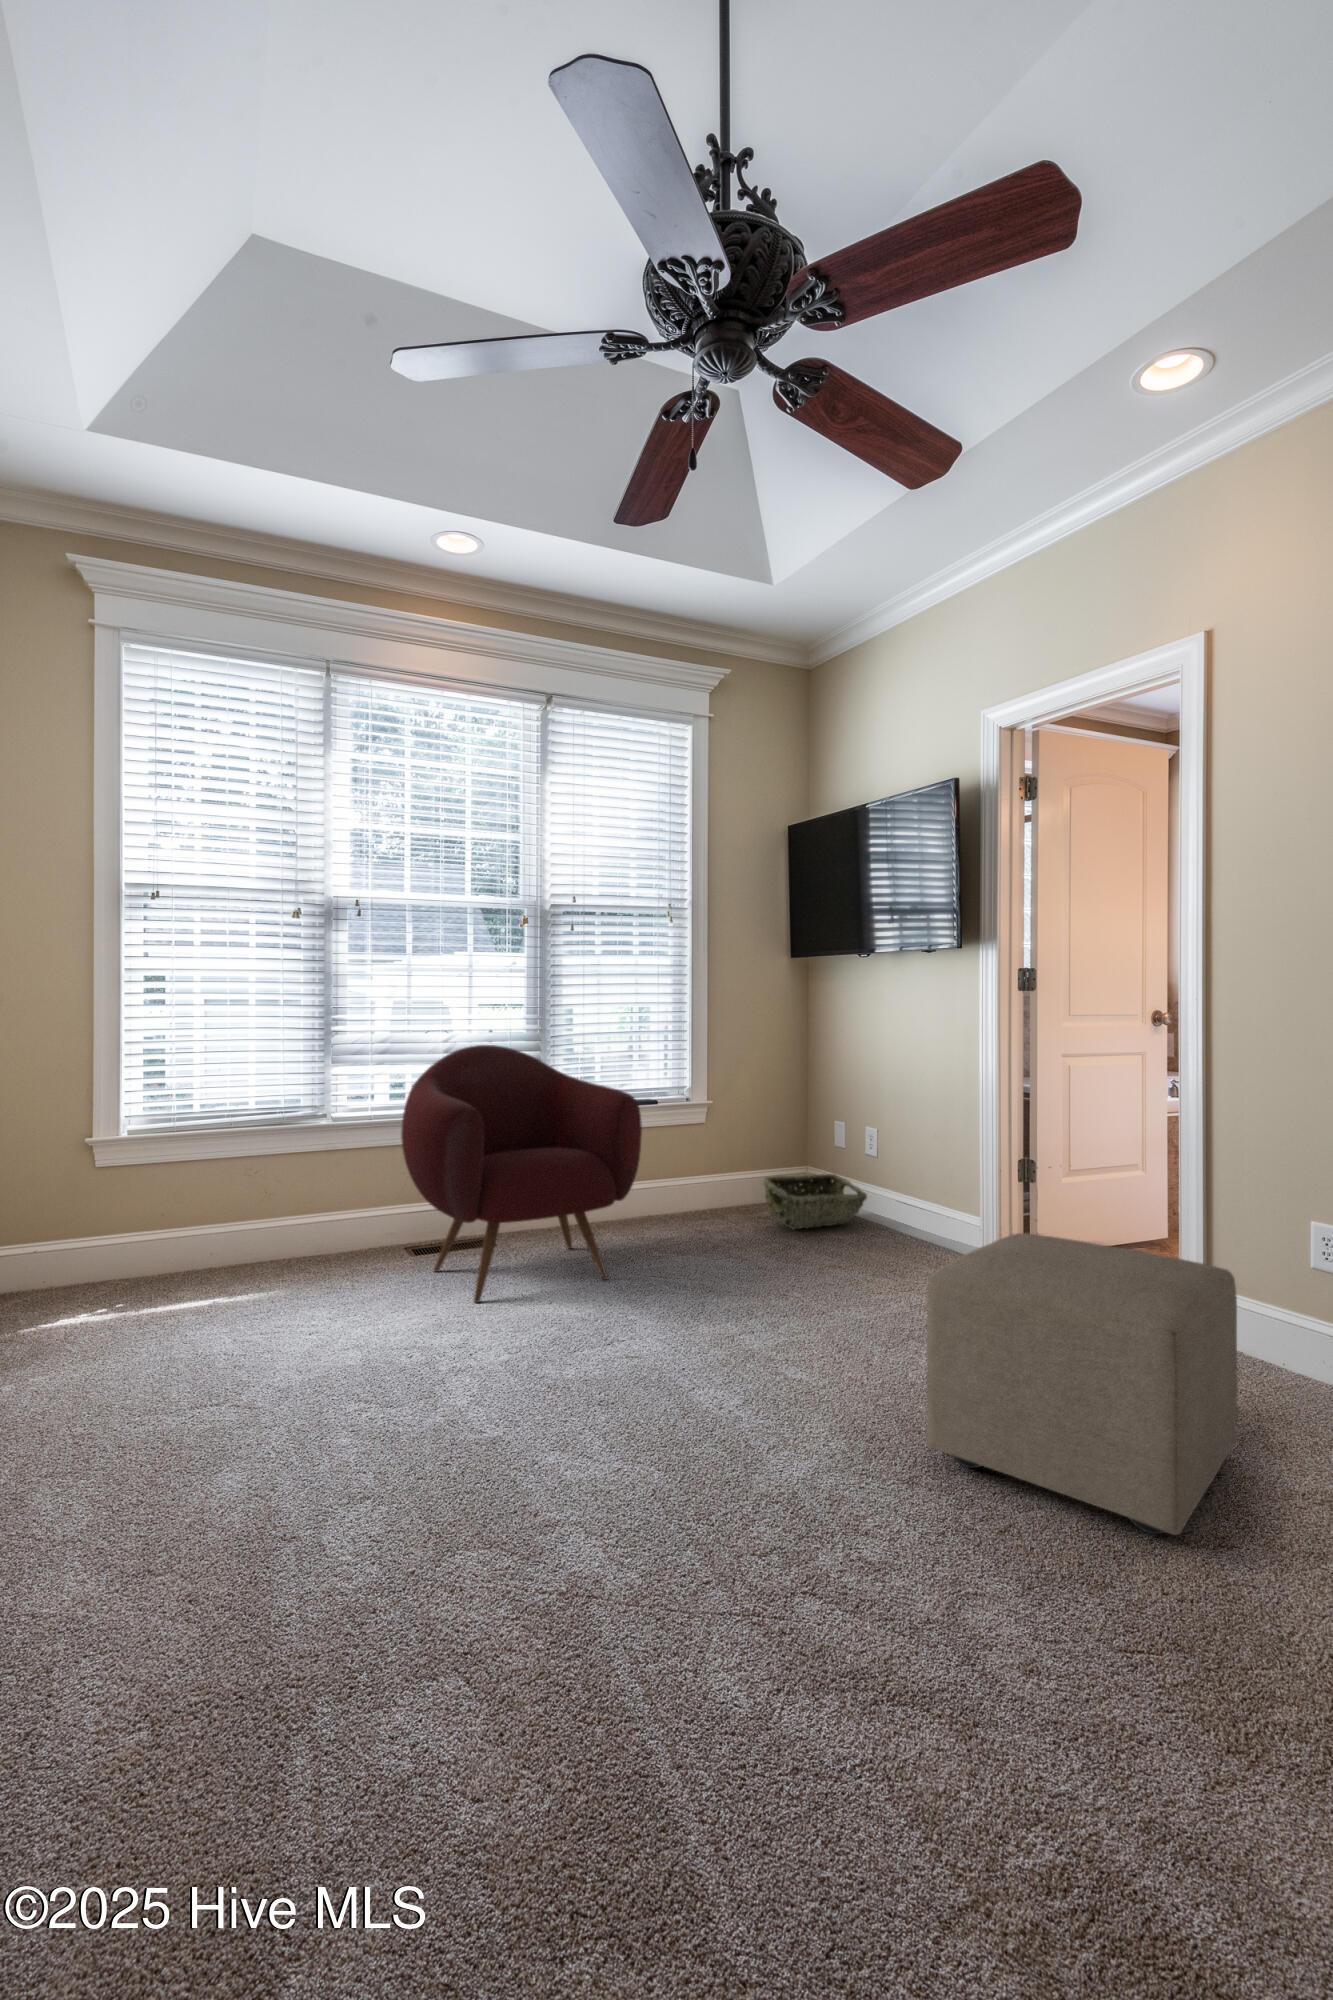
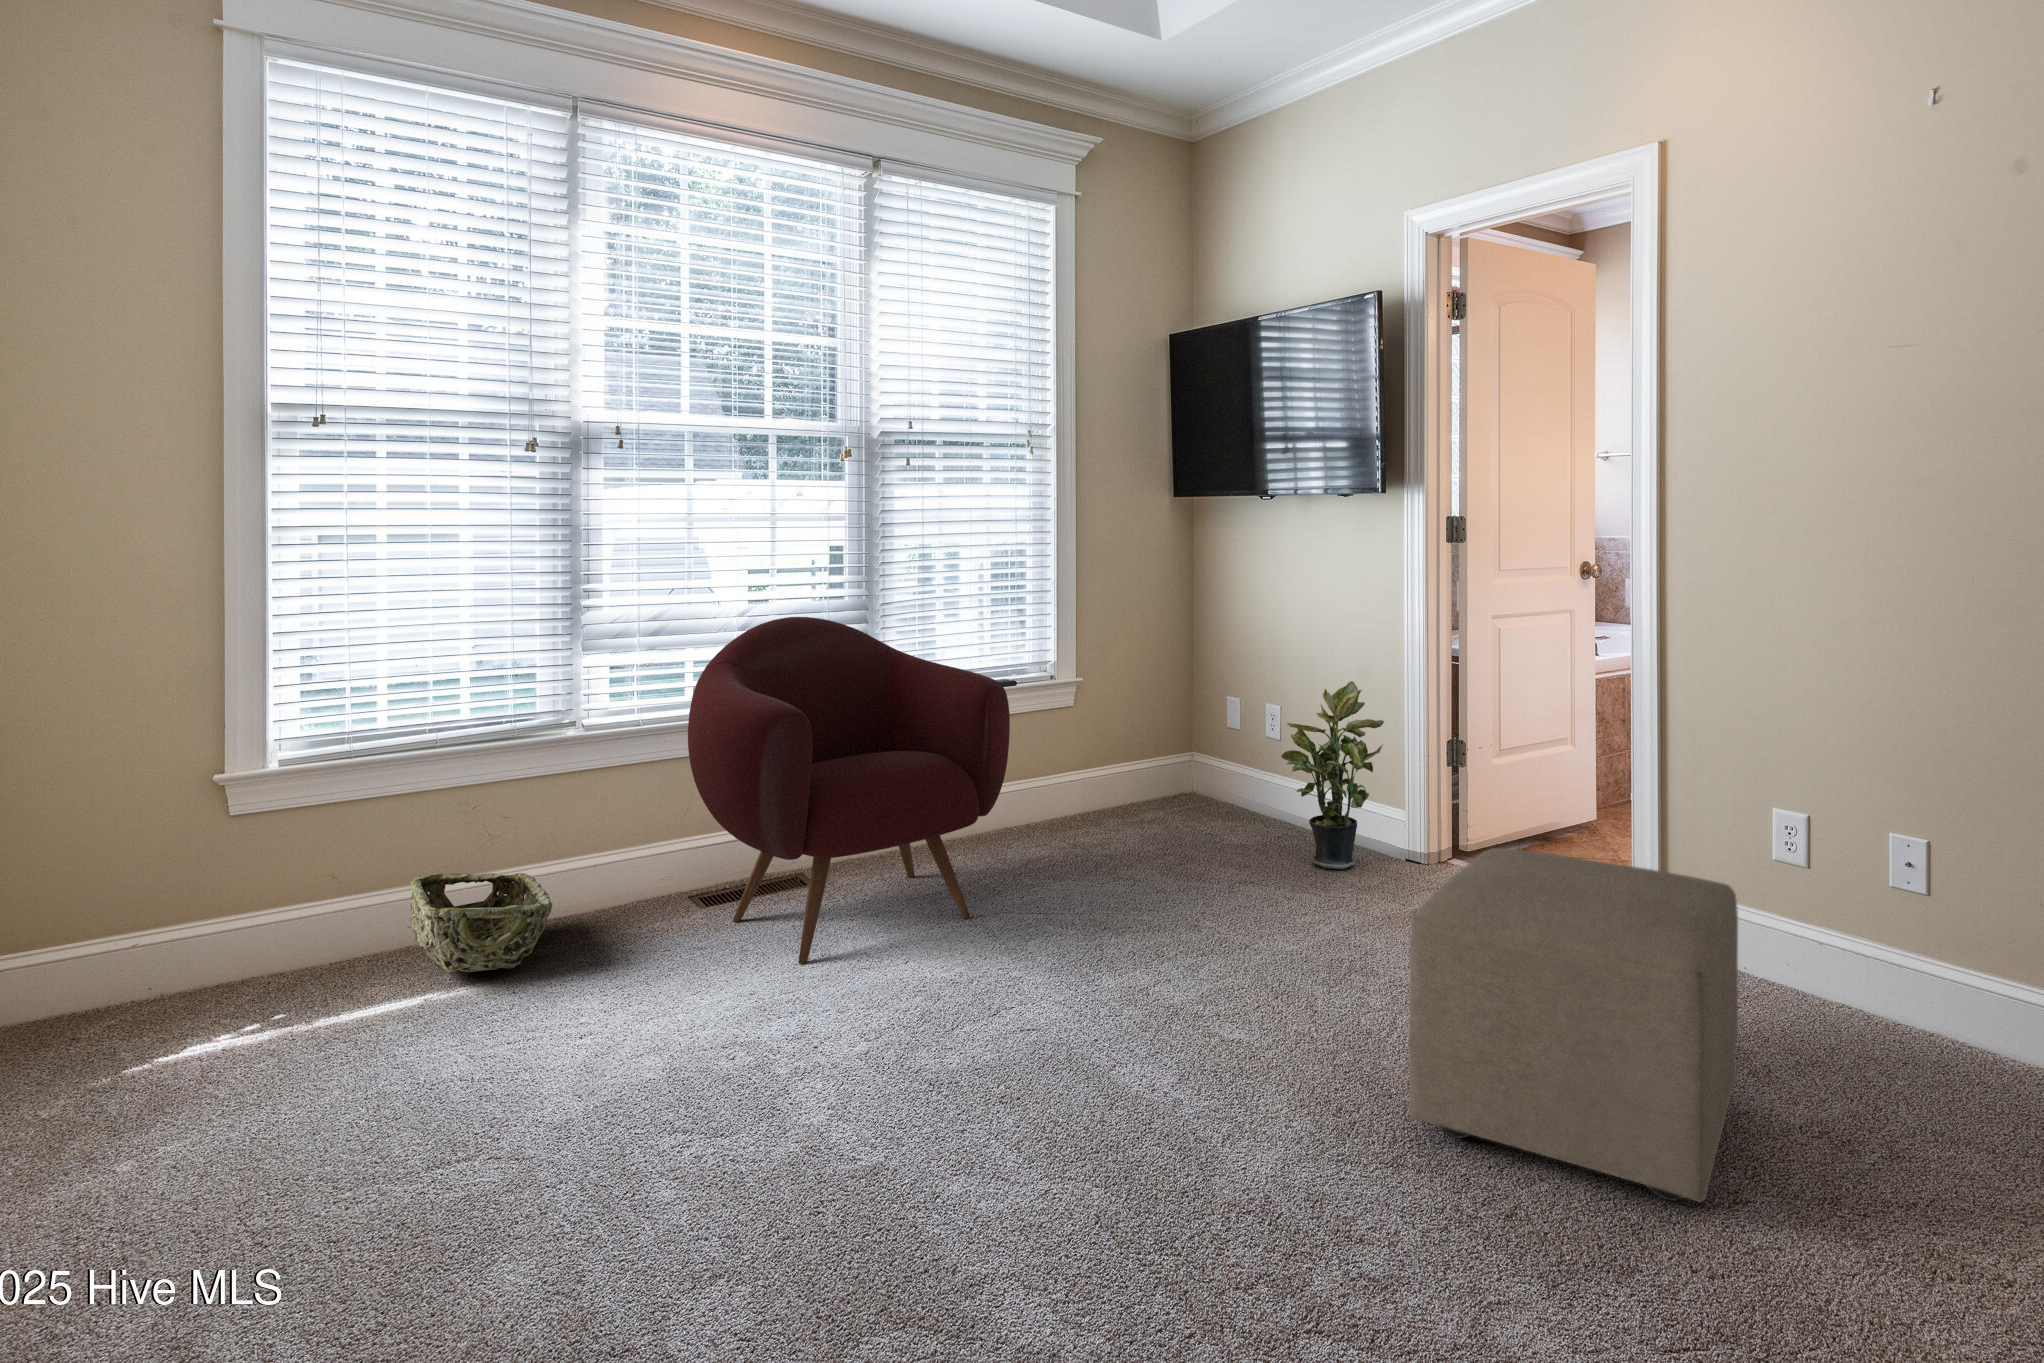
potted plant: none [868,1105,955,1262] -> present [1281,681,1384,869]
woven basket: present [763,1174,867,1229] -> present [410,873,552,973]

